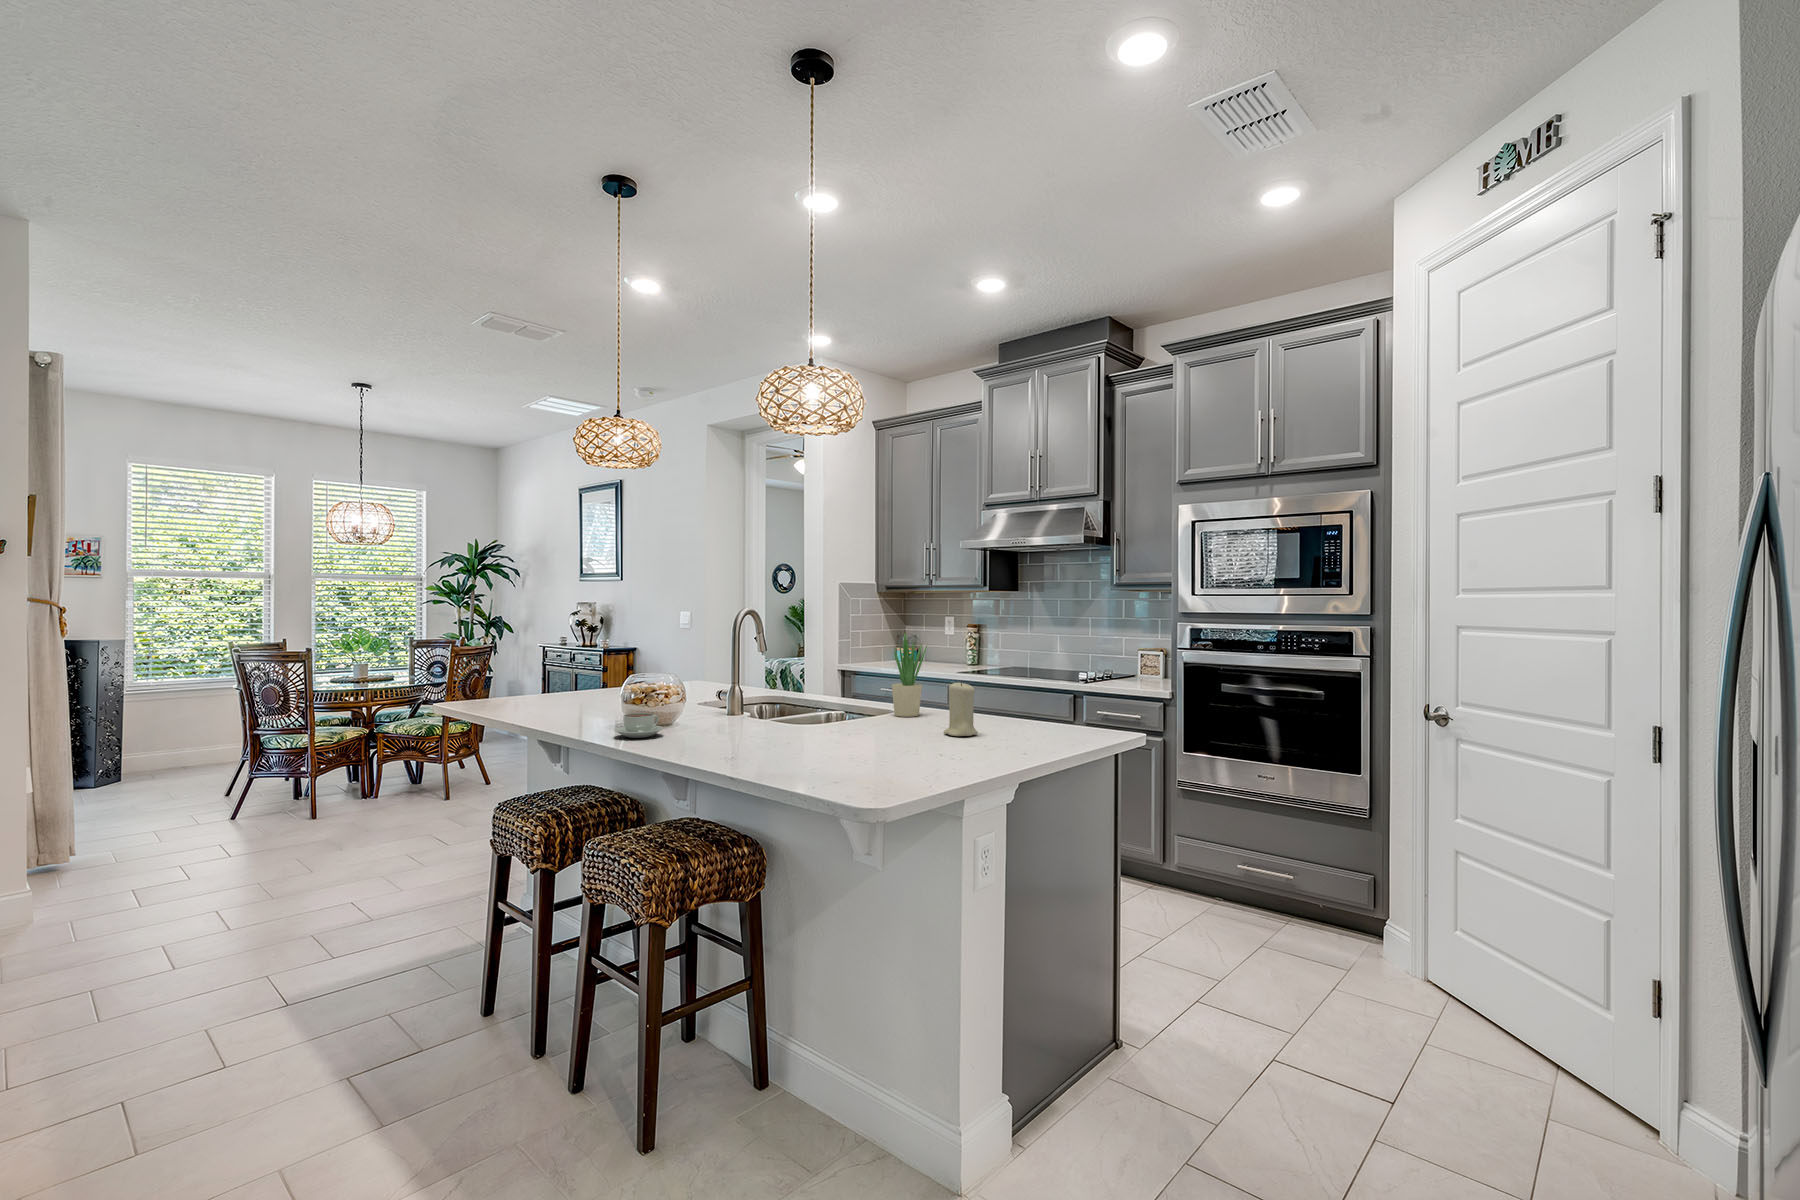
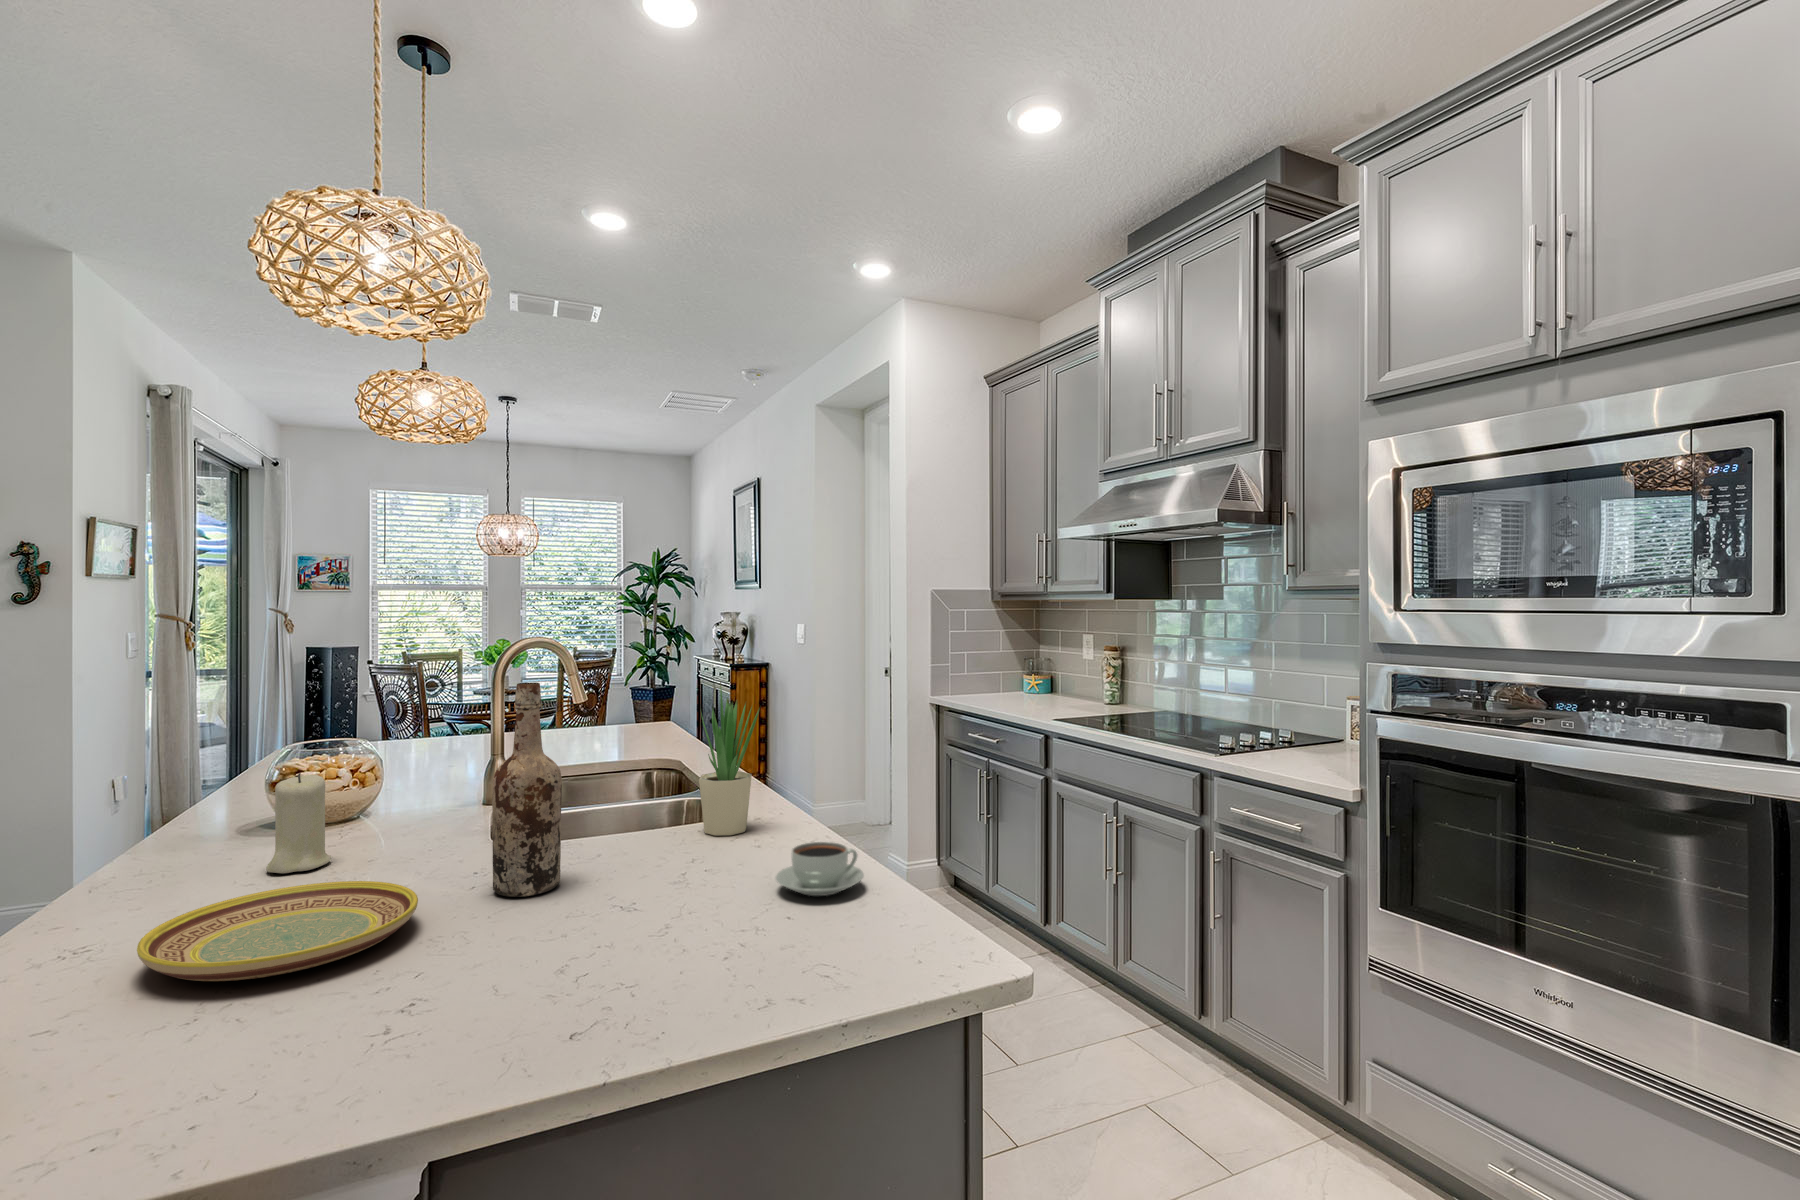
wine bottle: none [856,625,890,735] -> present [492,683,562,897]
candle: present [943,681,978,736] -> present [266,773,331,873]
coffee cup: present [614,713,663,738] -> present [776,842,864,896]
plate: none [768,728,882,756] -> present [137,881,418,981]

